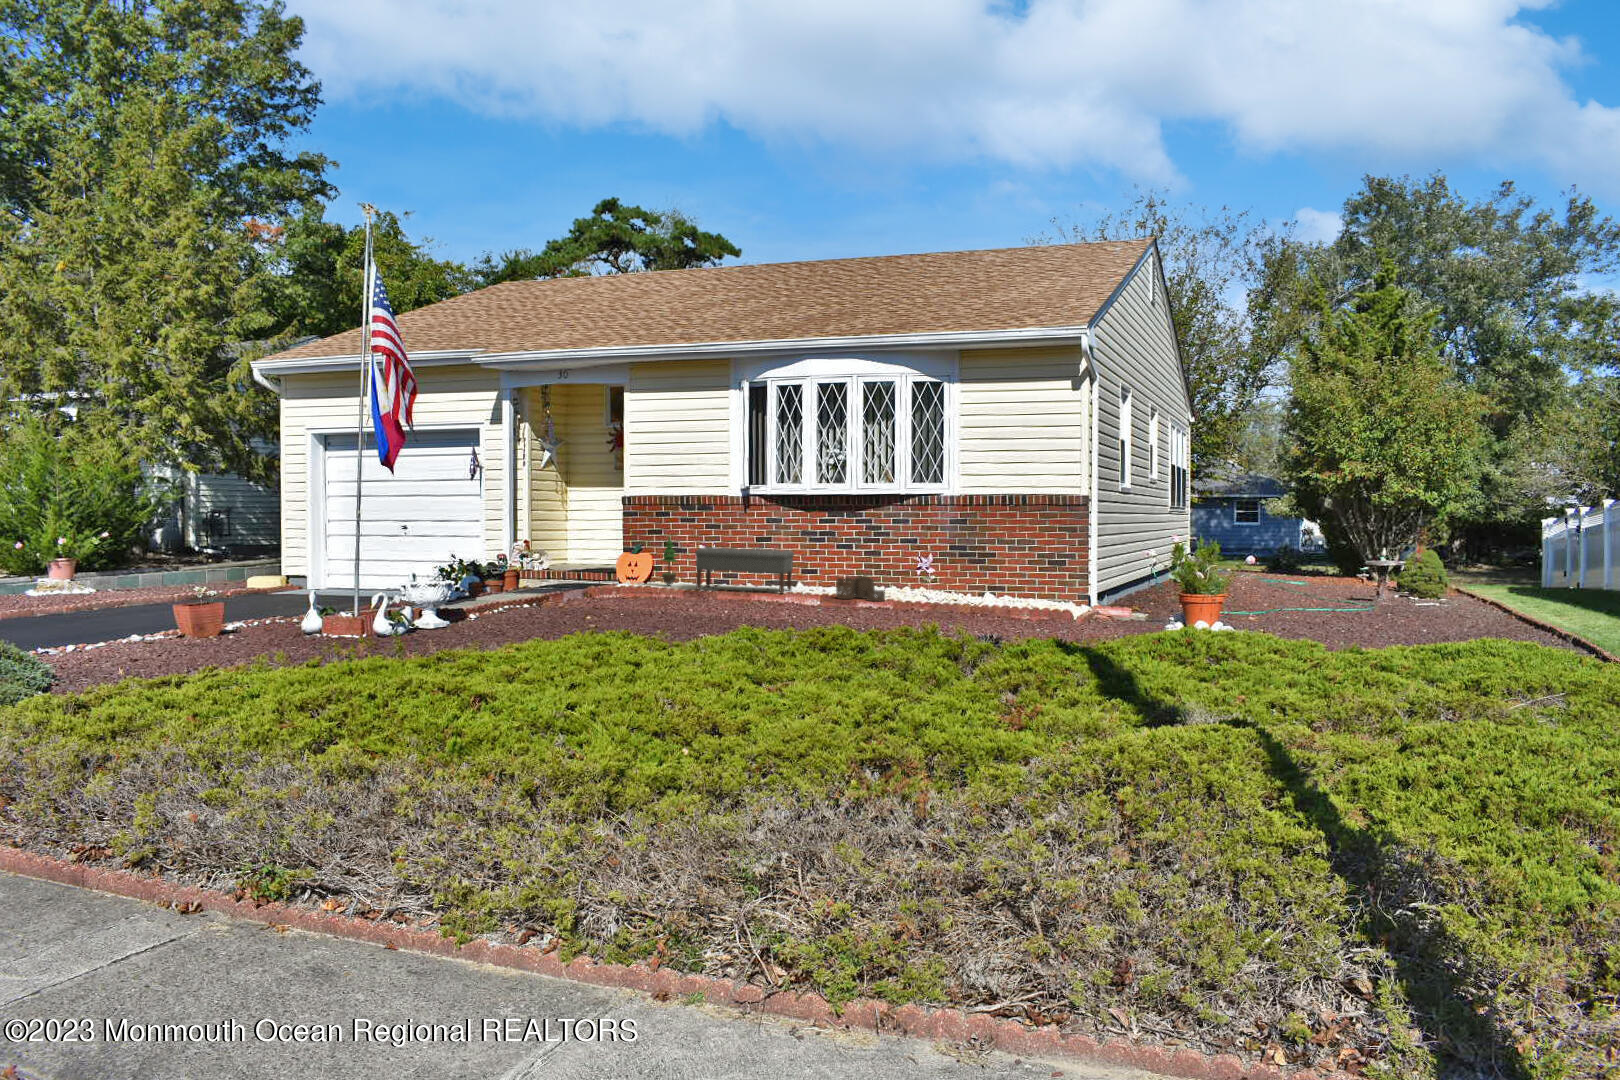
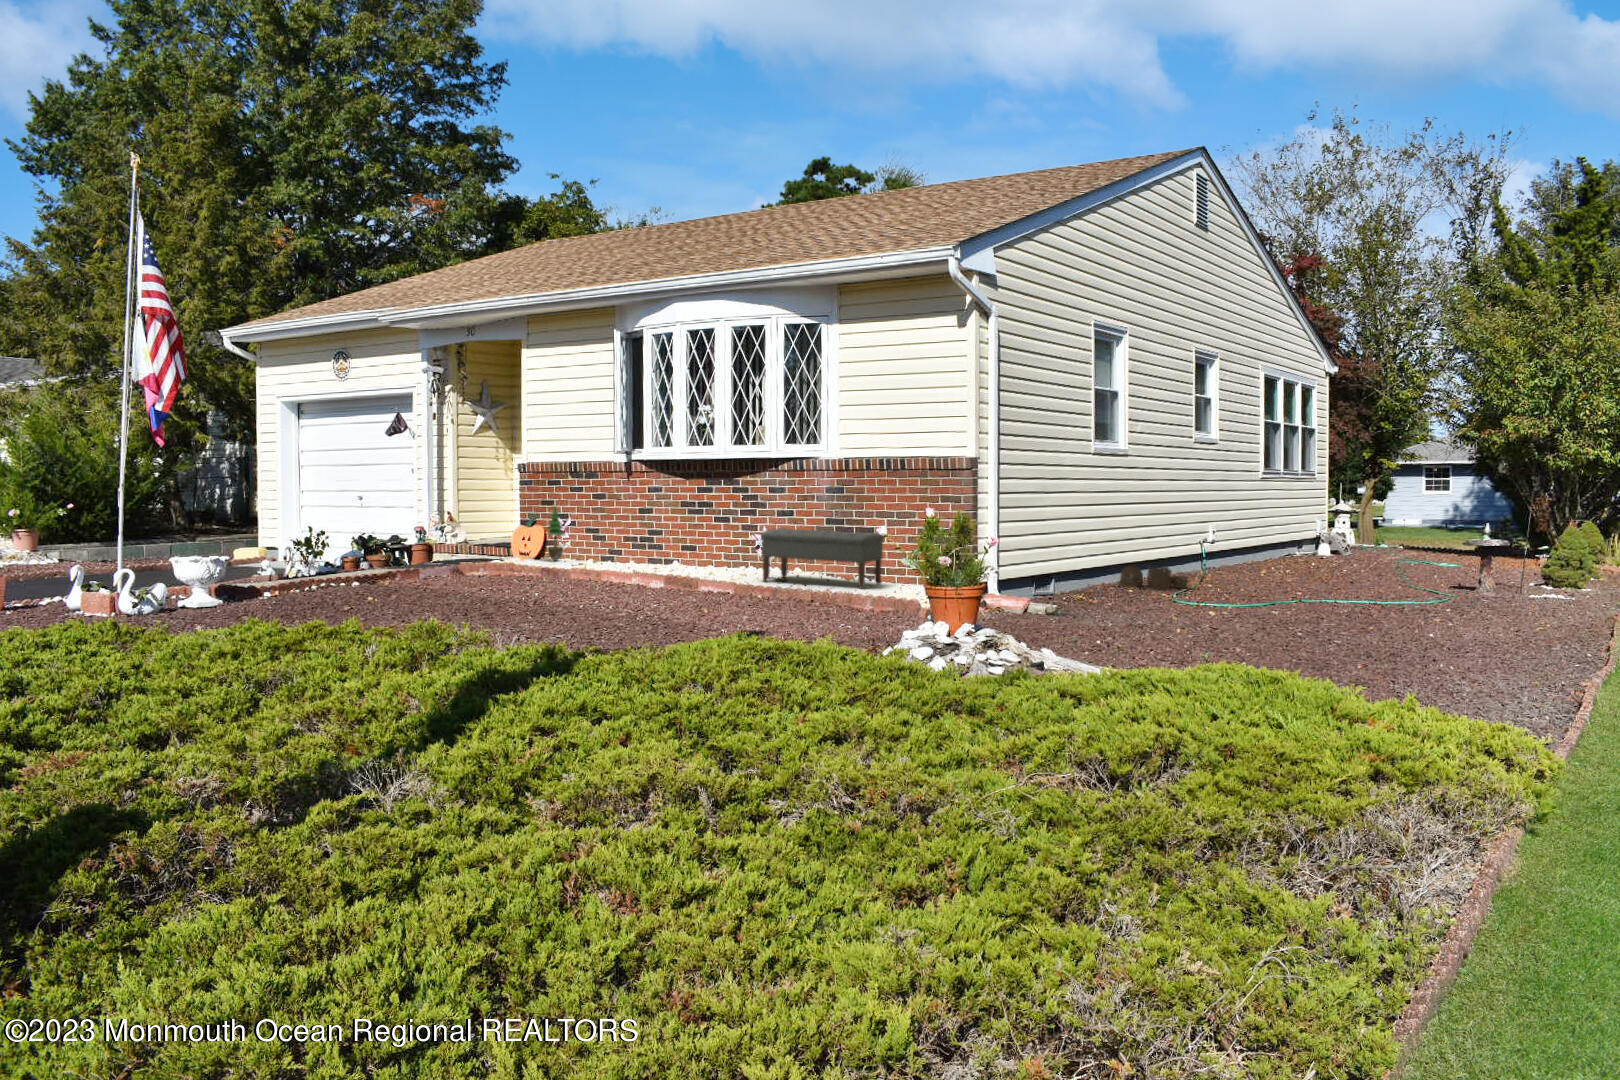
bench: present [695,547,794,594] -> present [761,528,884,589]
woven basket: present [836,575,885,601] -> present [1120,566,1188,590]

